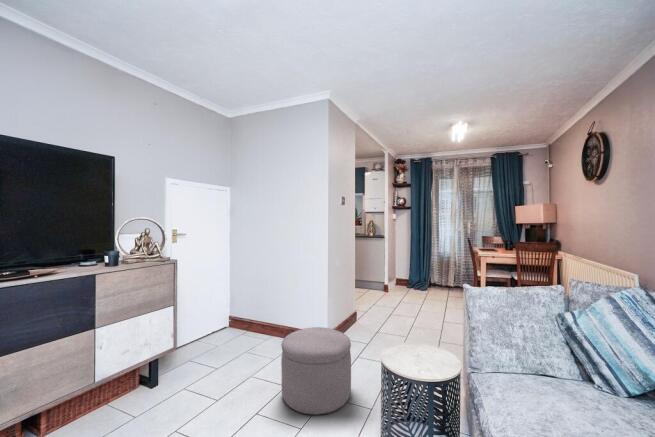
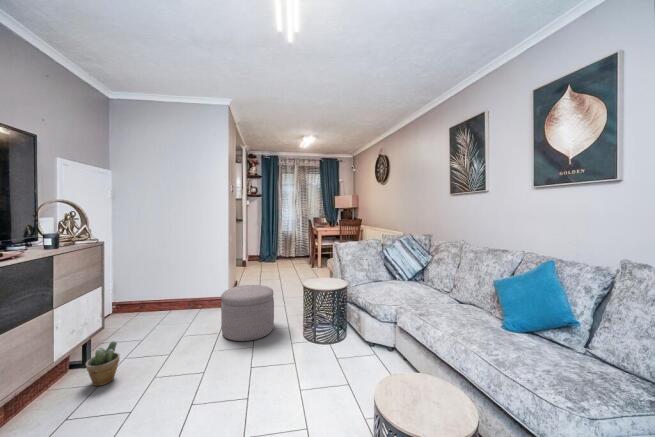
potted plant: none [127,369,161,417] -> present [86,341,120,386]

